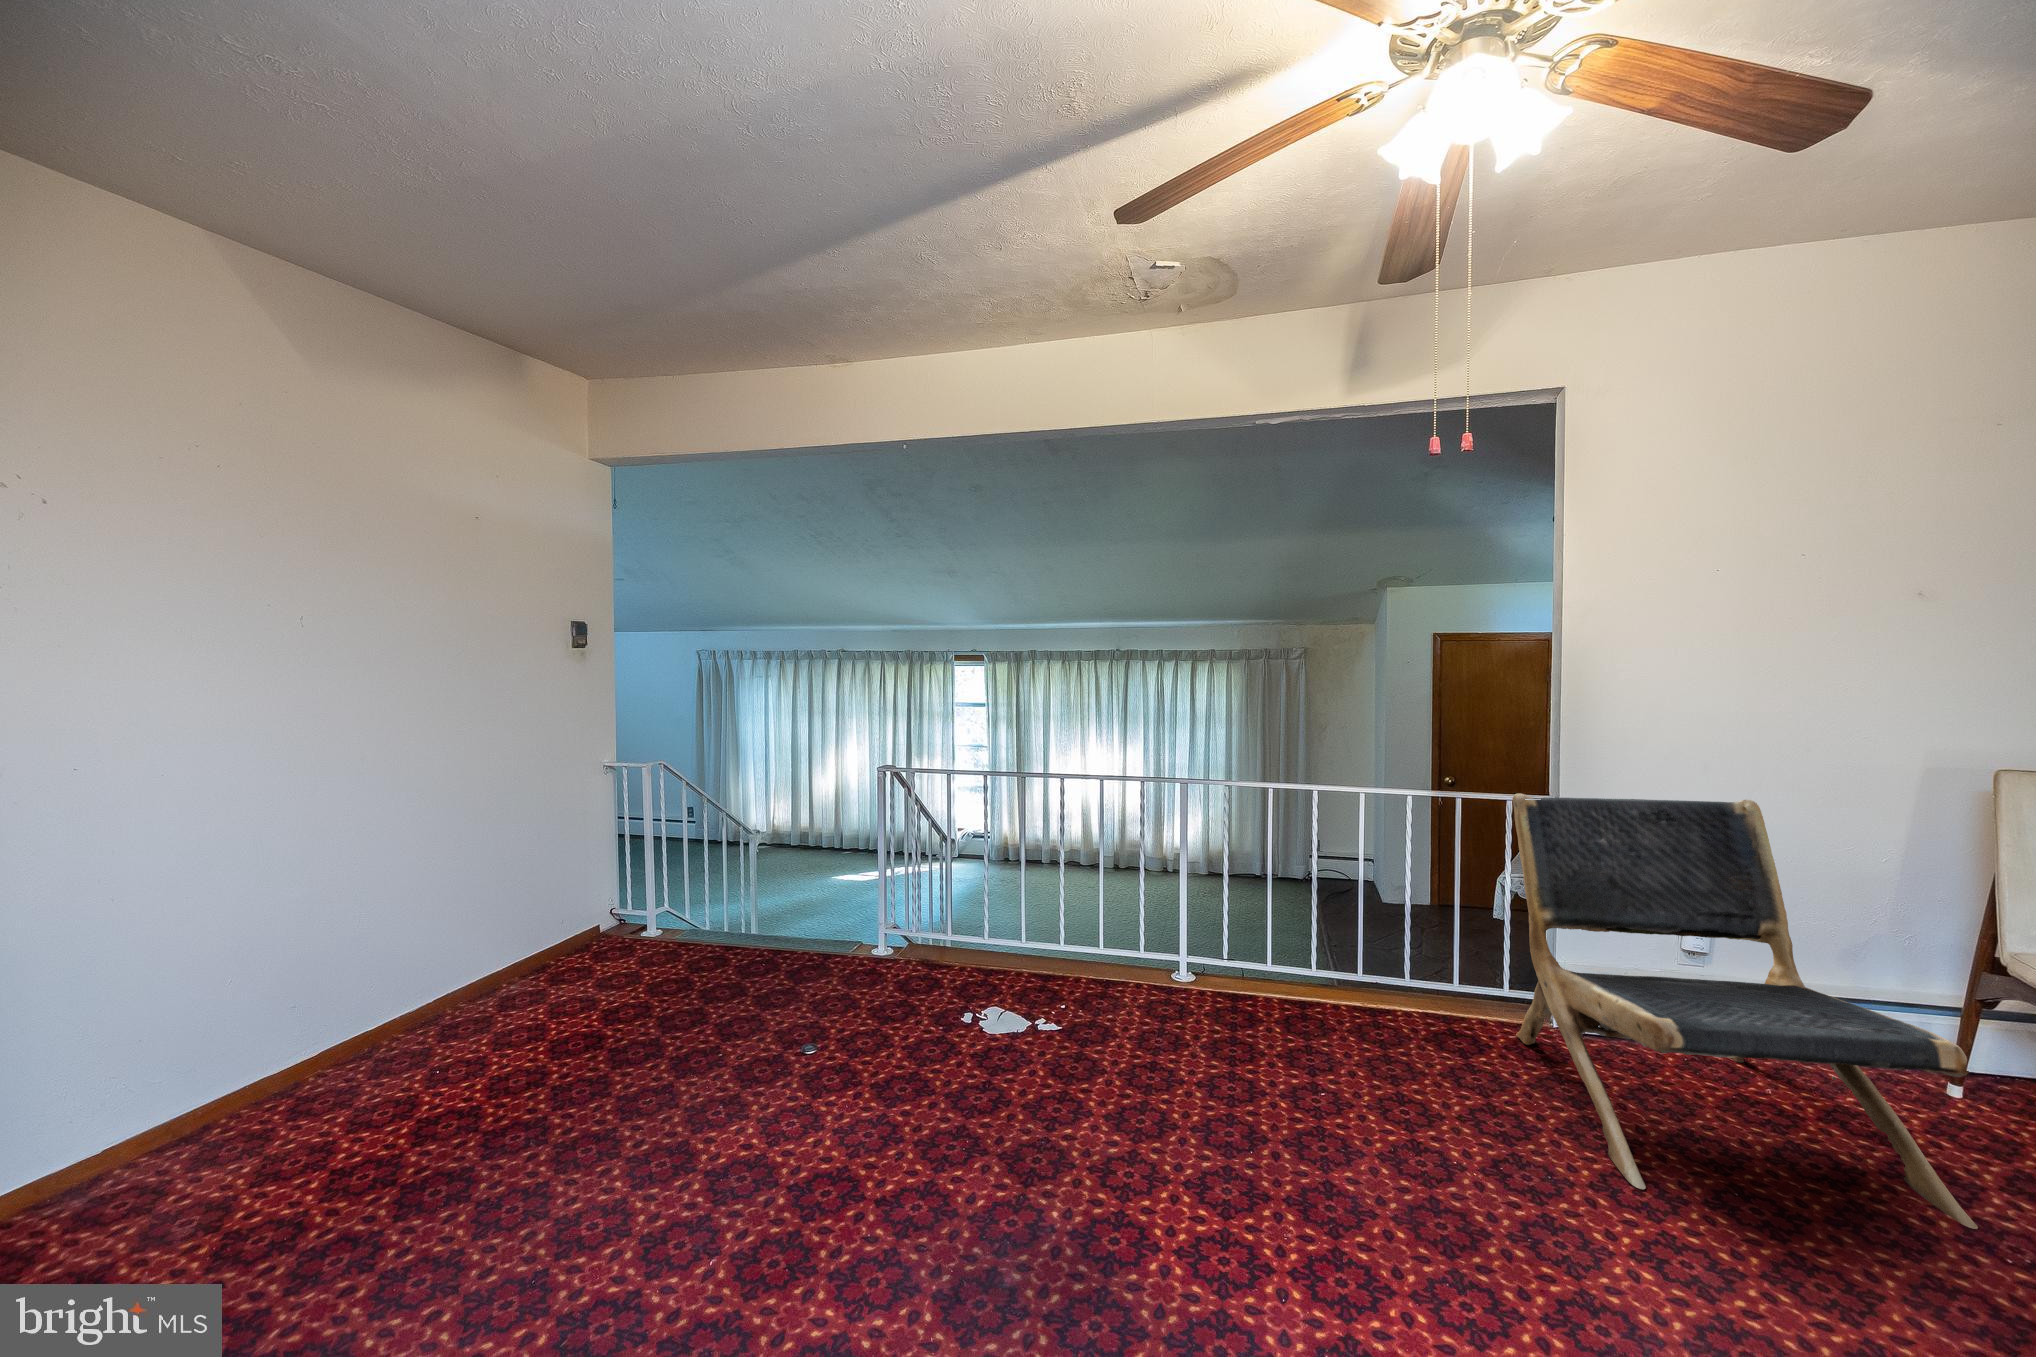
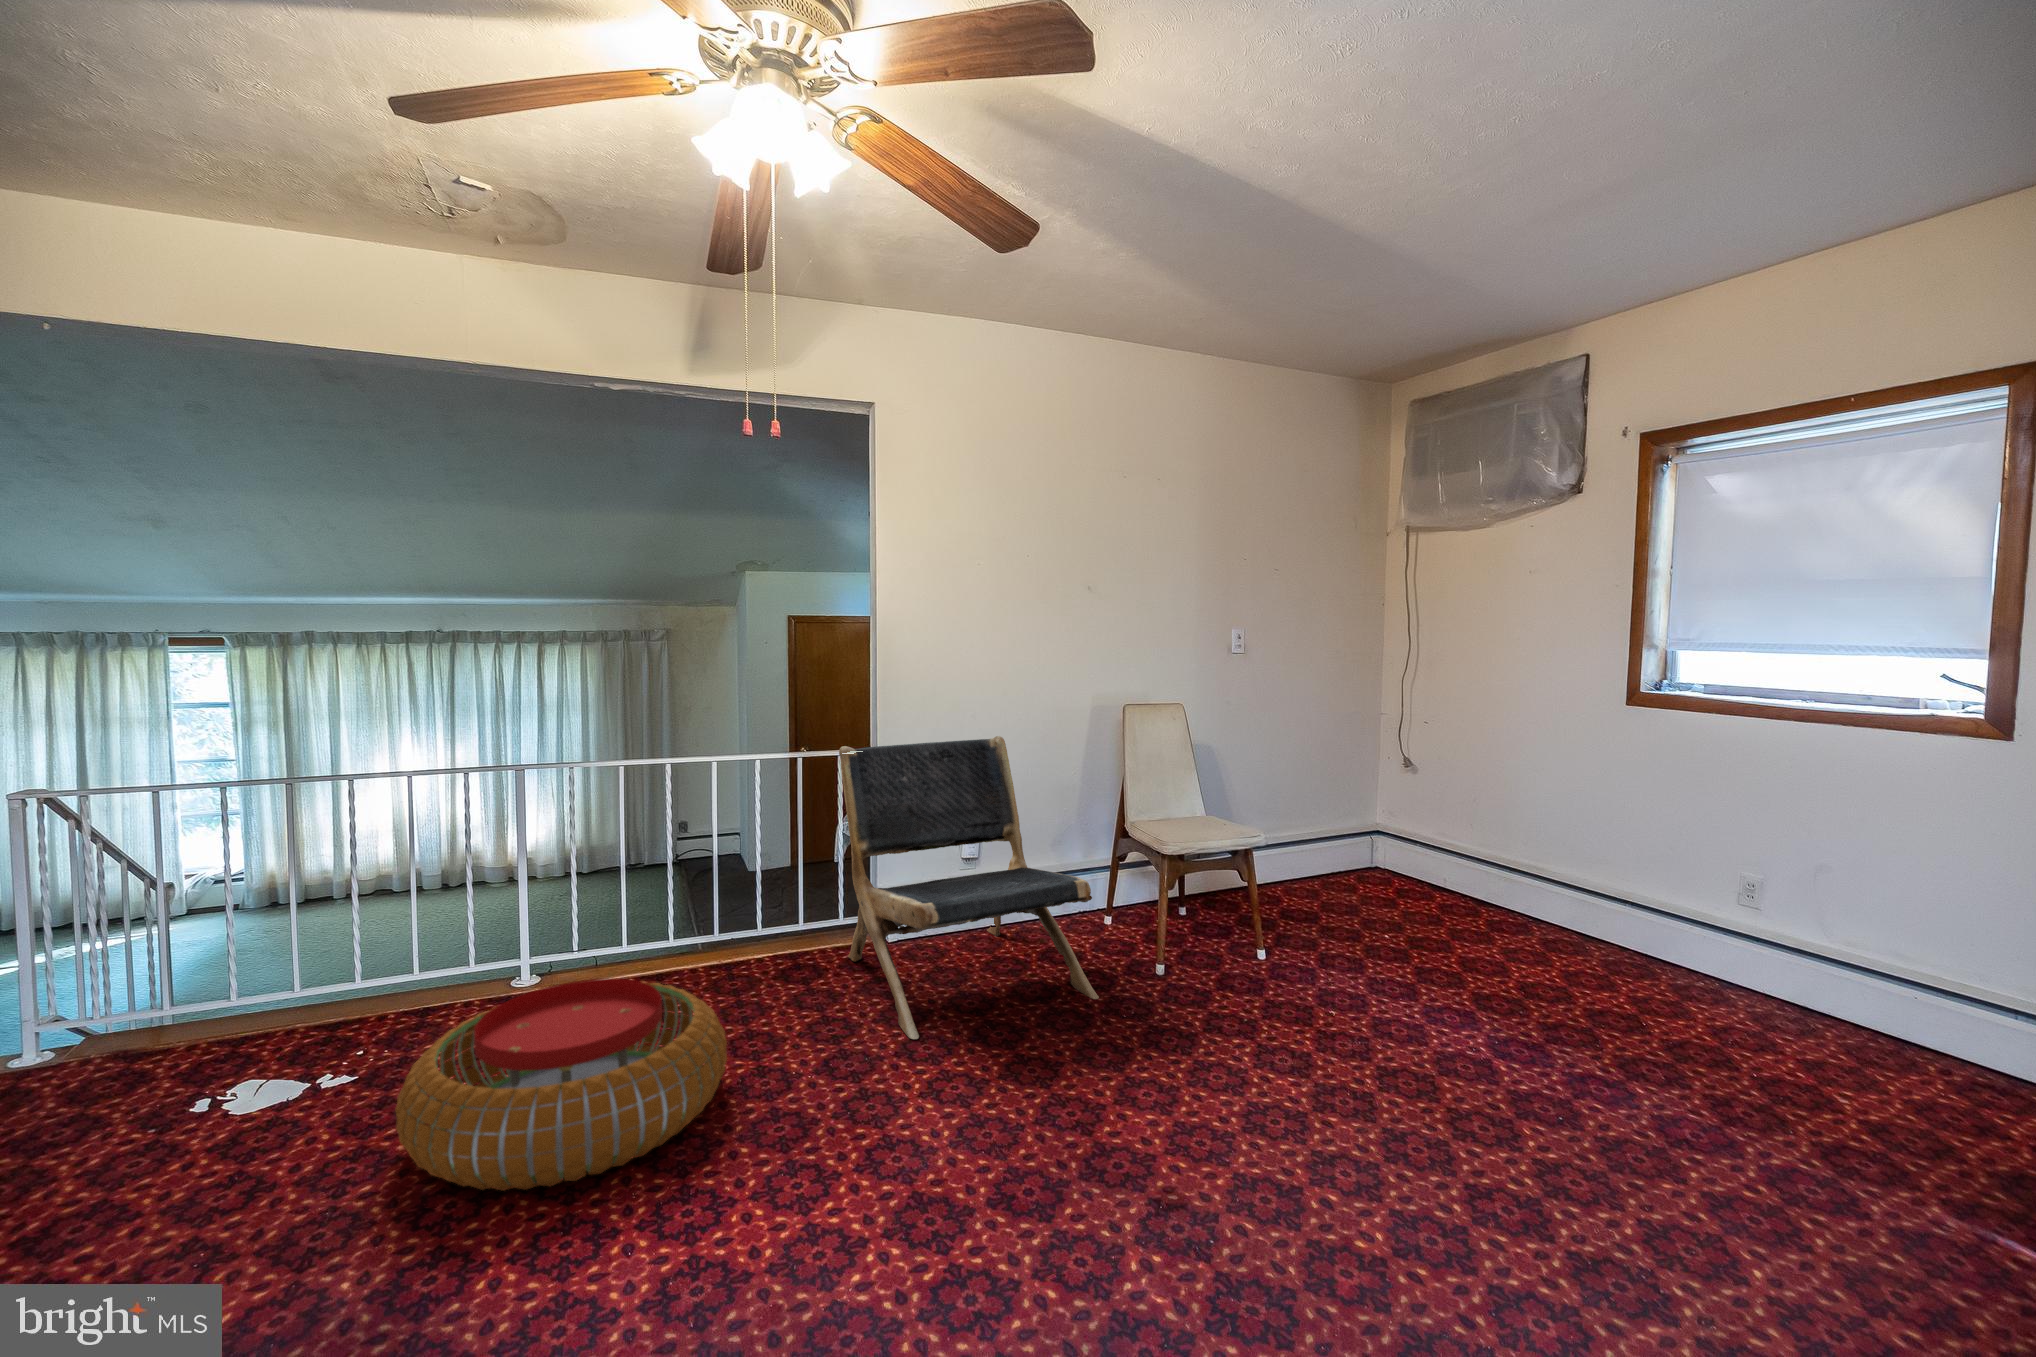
pouf: none [1093,1002,1395,1226] -> present [395,978,727,1191]

